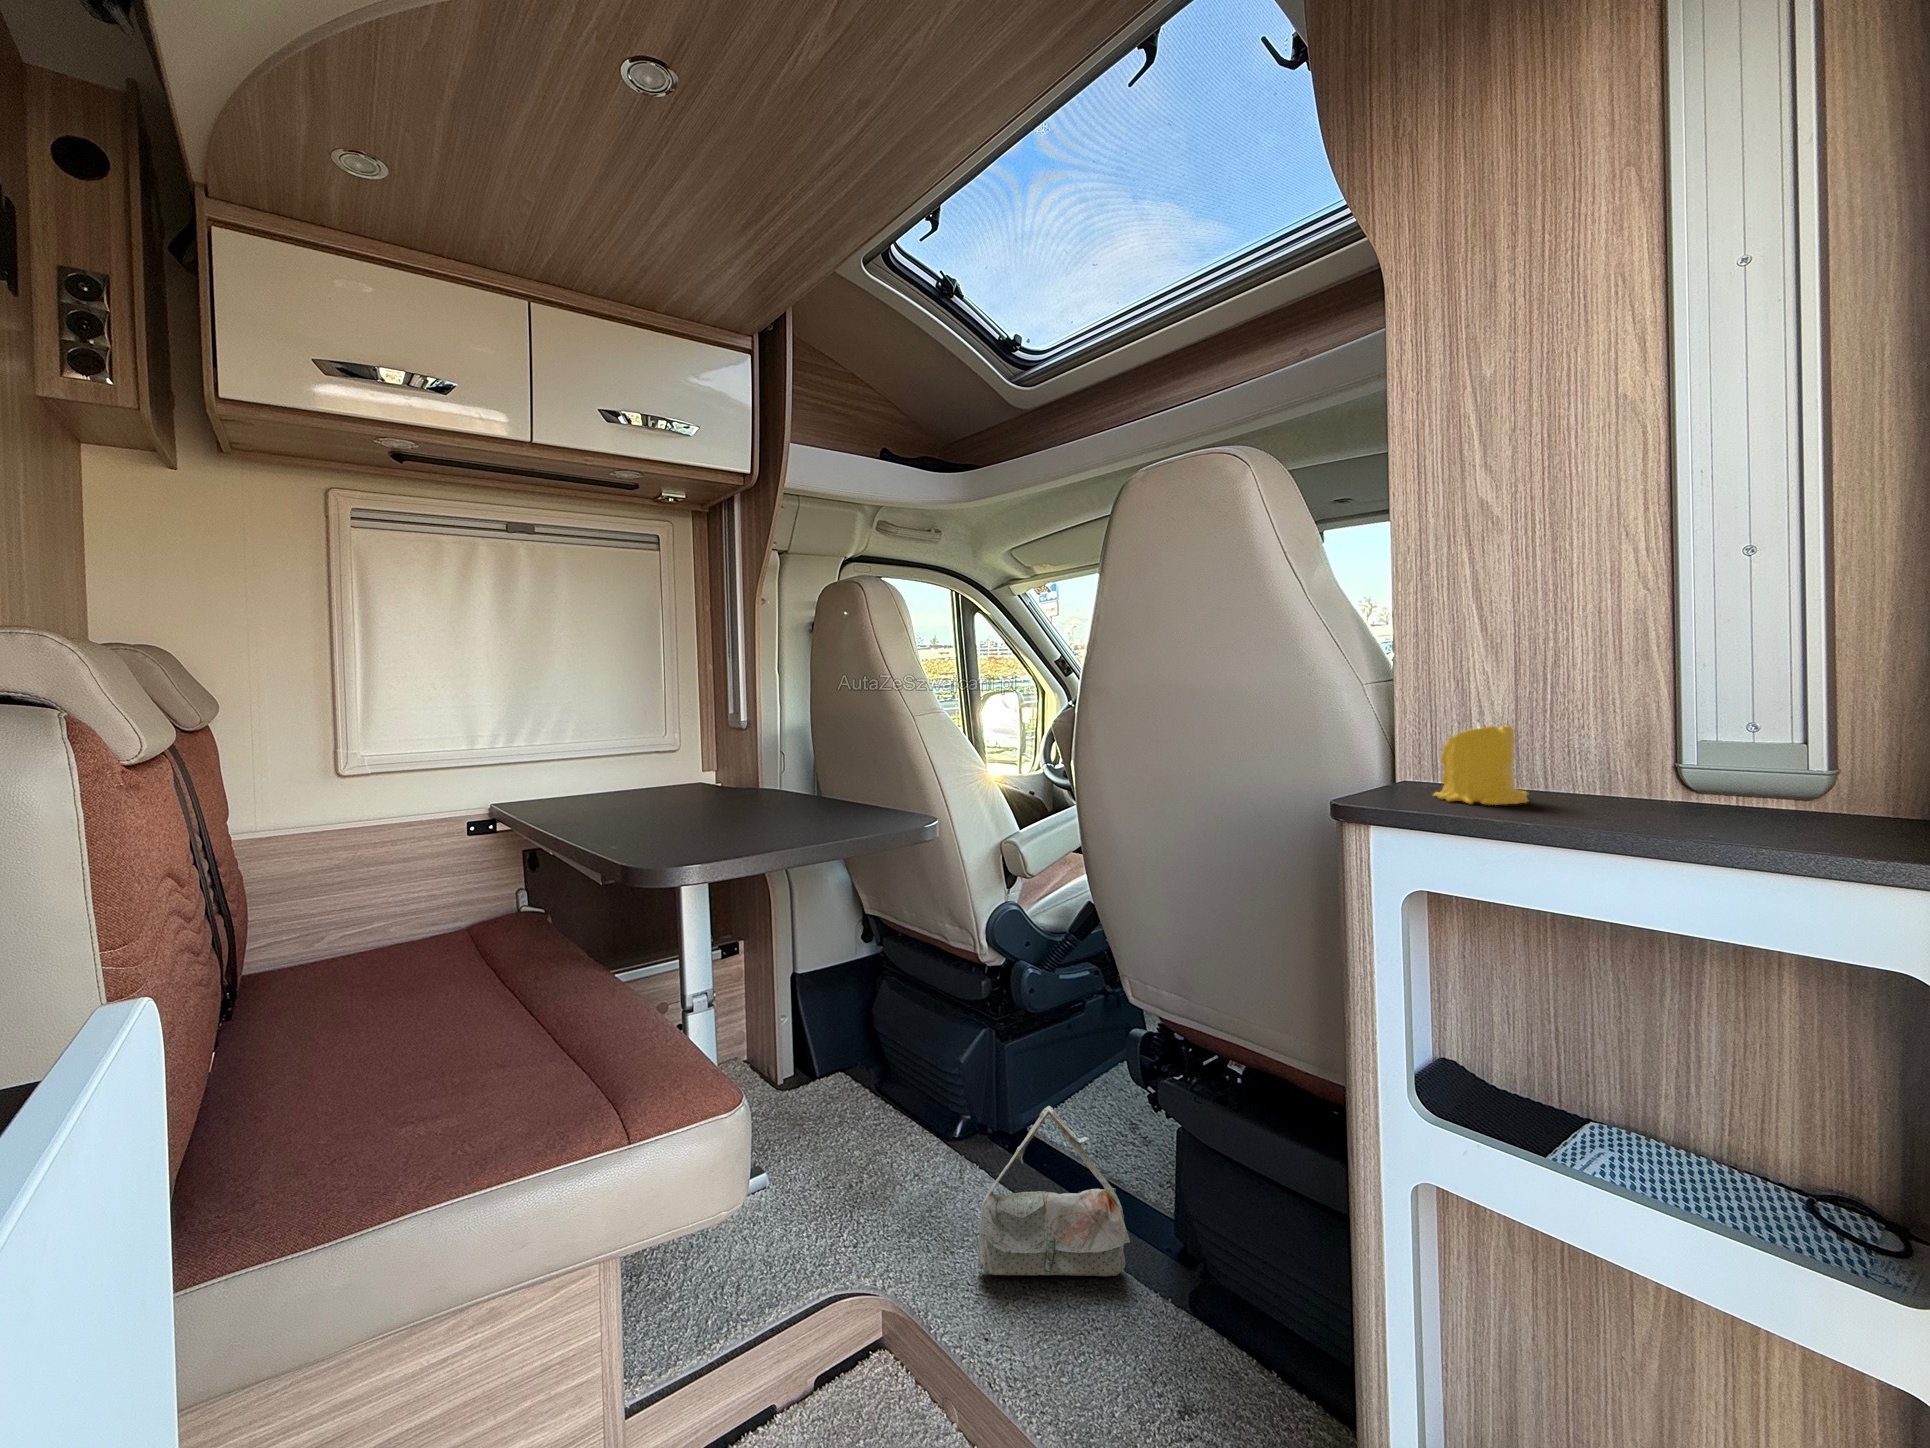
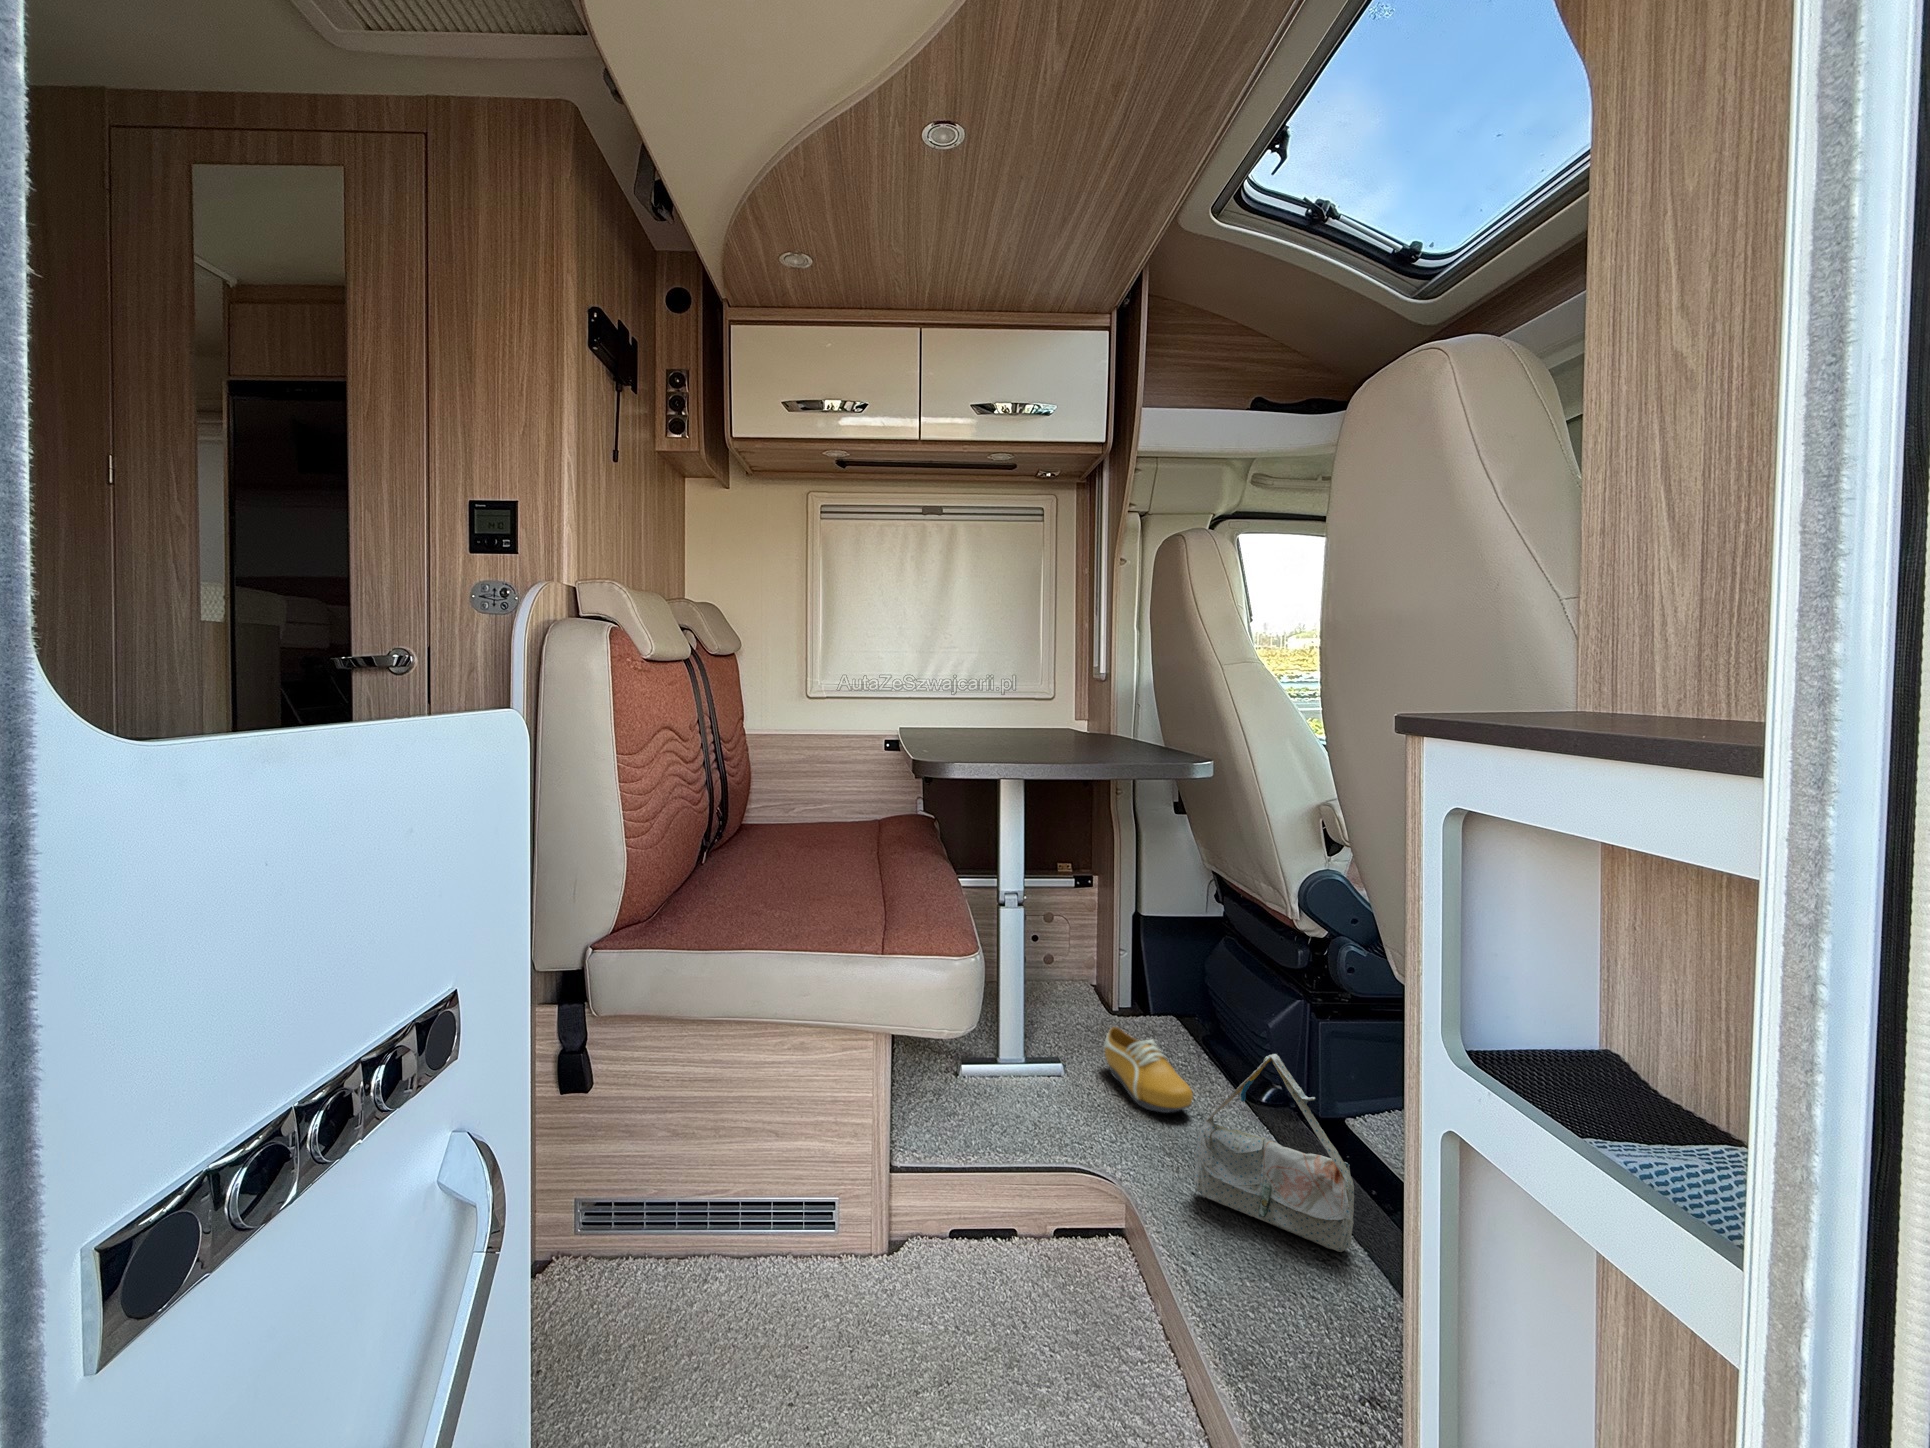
candle: present [1434,726,1528,805] -> none [1526,625,1667,721]
shoe: none [815,1112,926,1195] -> present [1104,1027,1193,1113]

